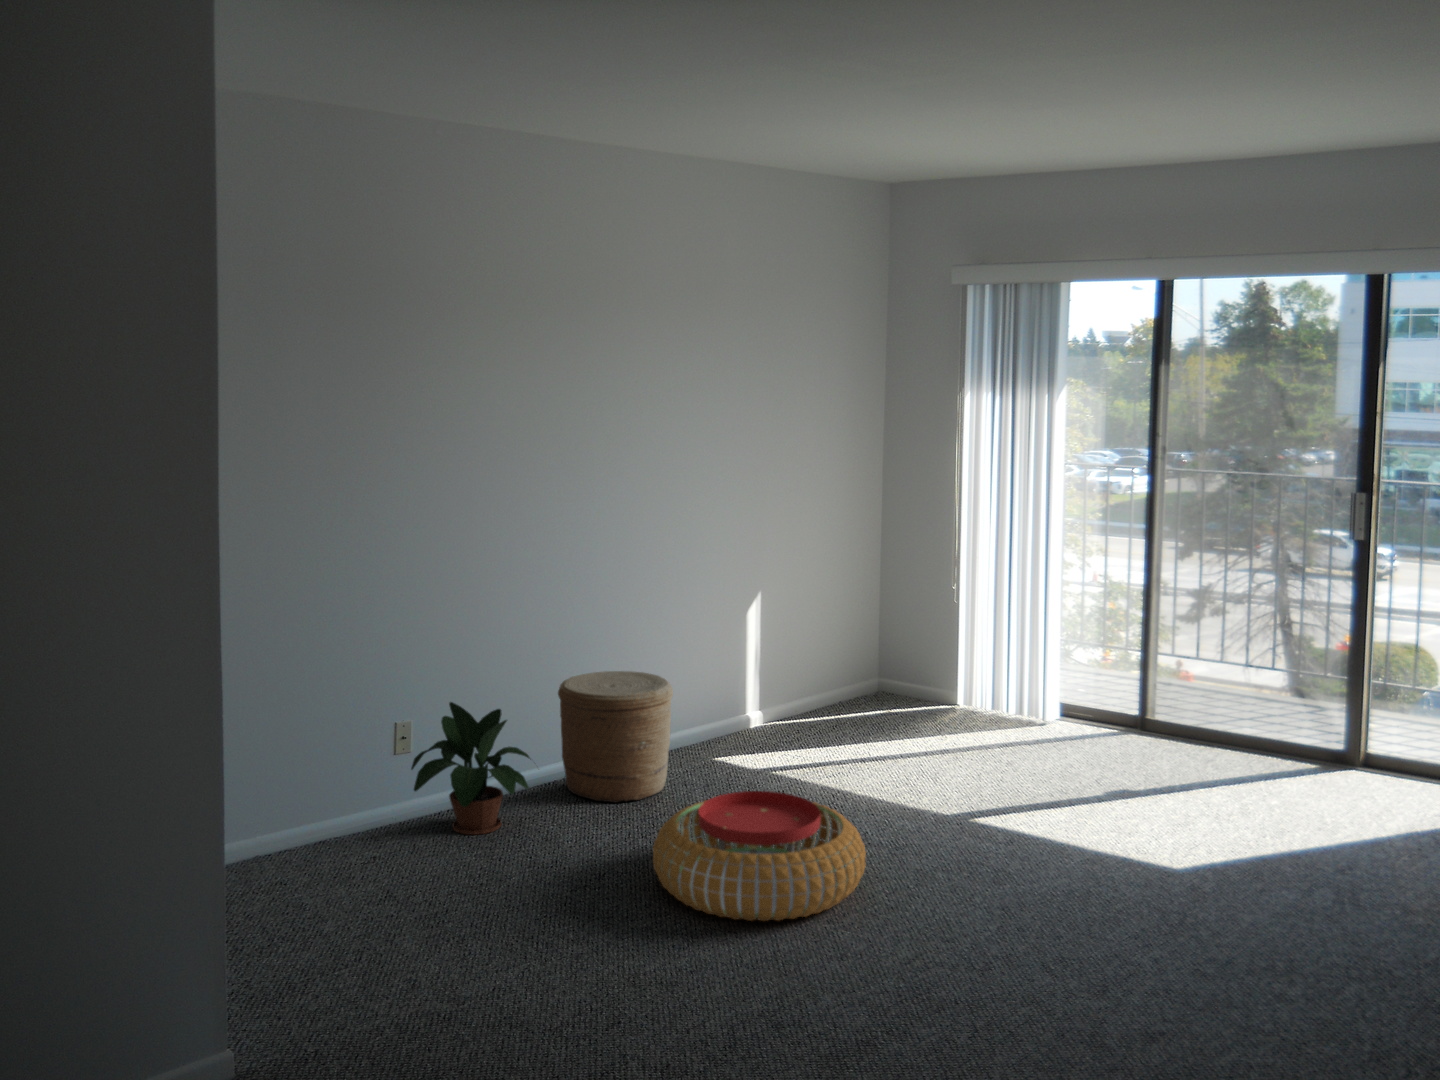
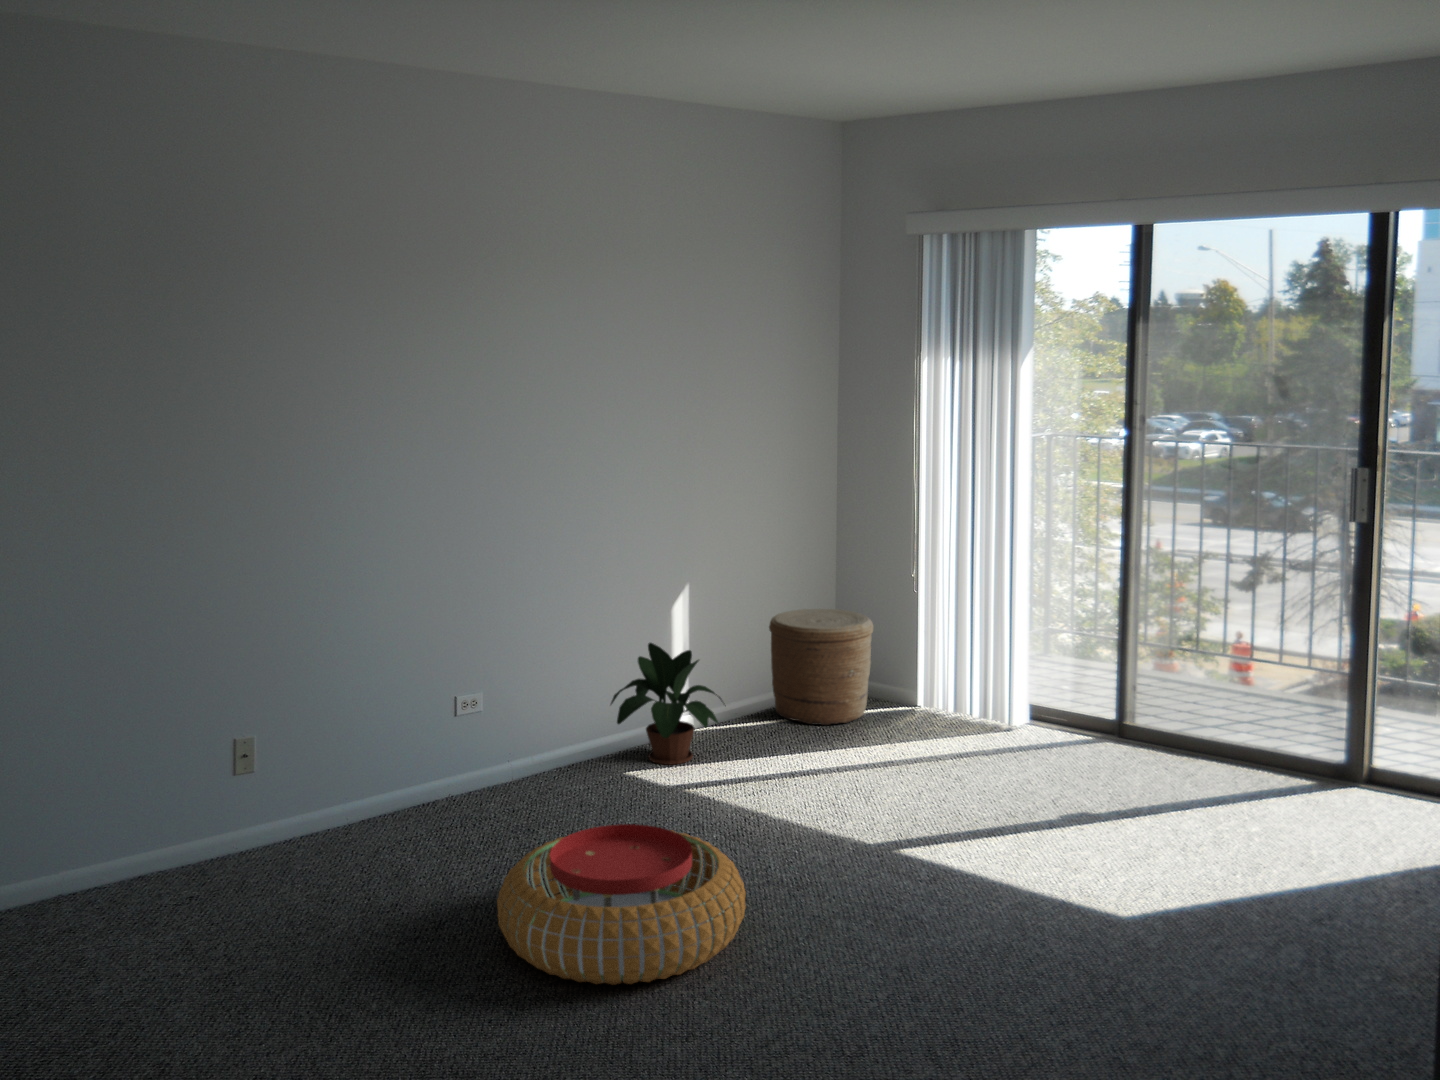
woven basket: present [558,671,673,803] -> present [769,609,873,725]
potted plant: present [411,702,530,835] -> present [611,643,722,765]

